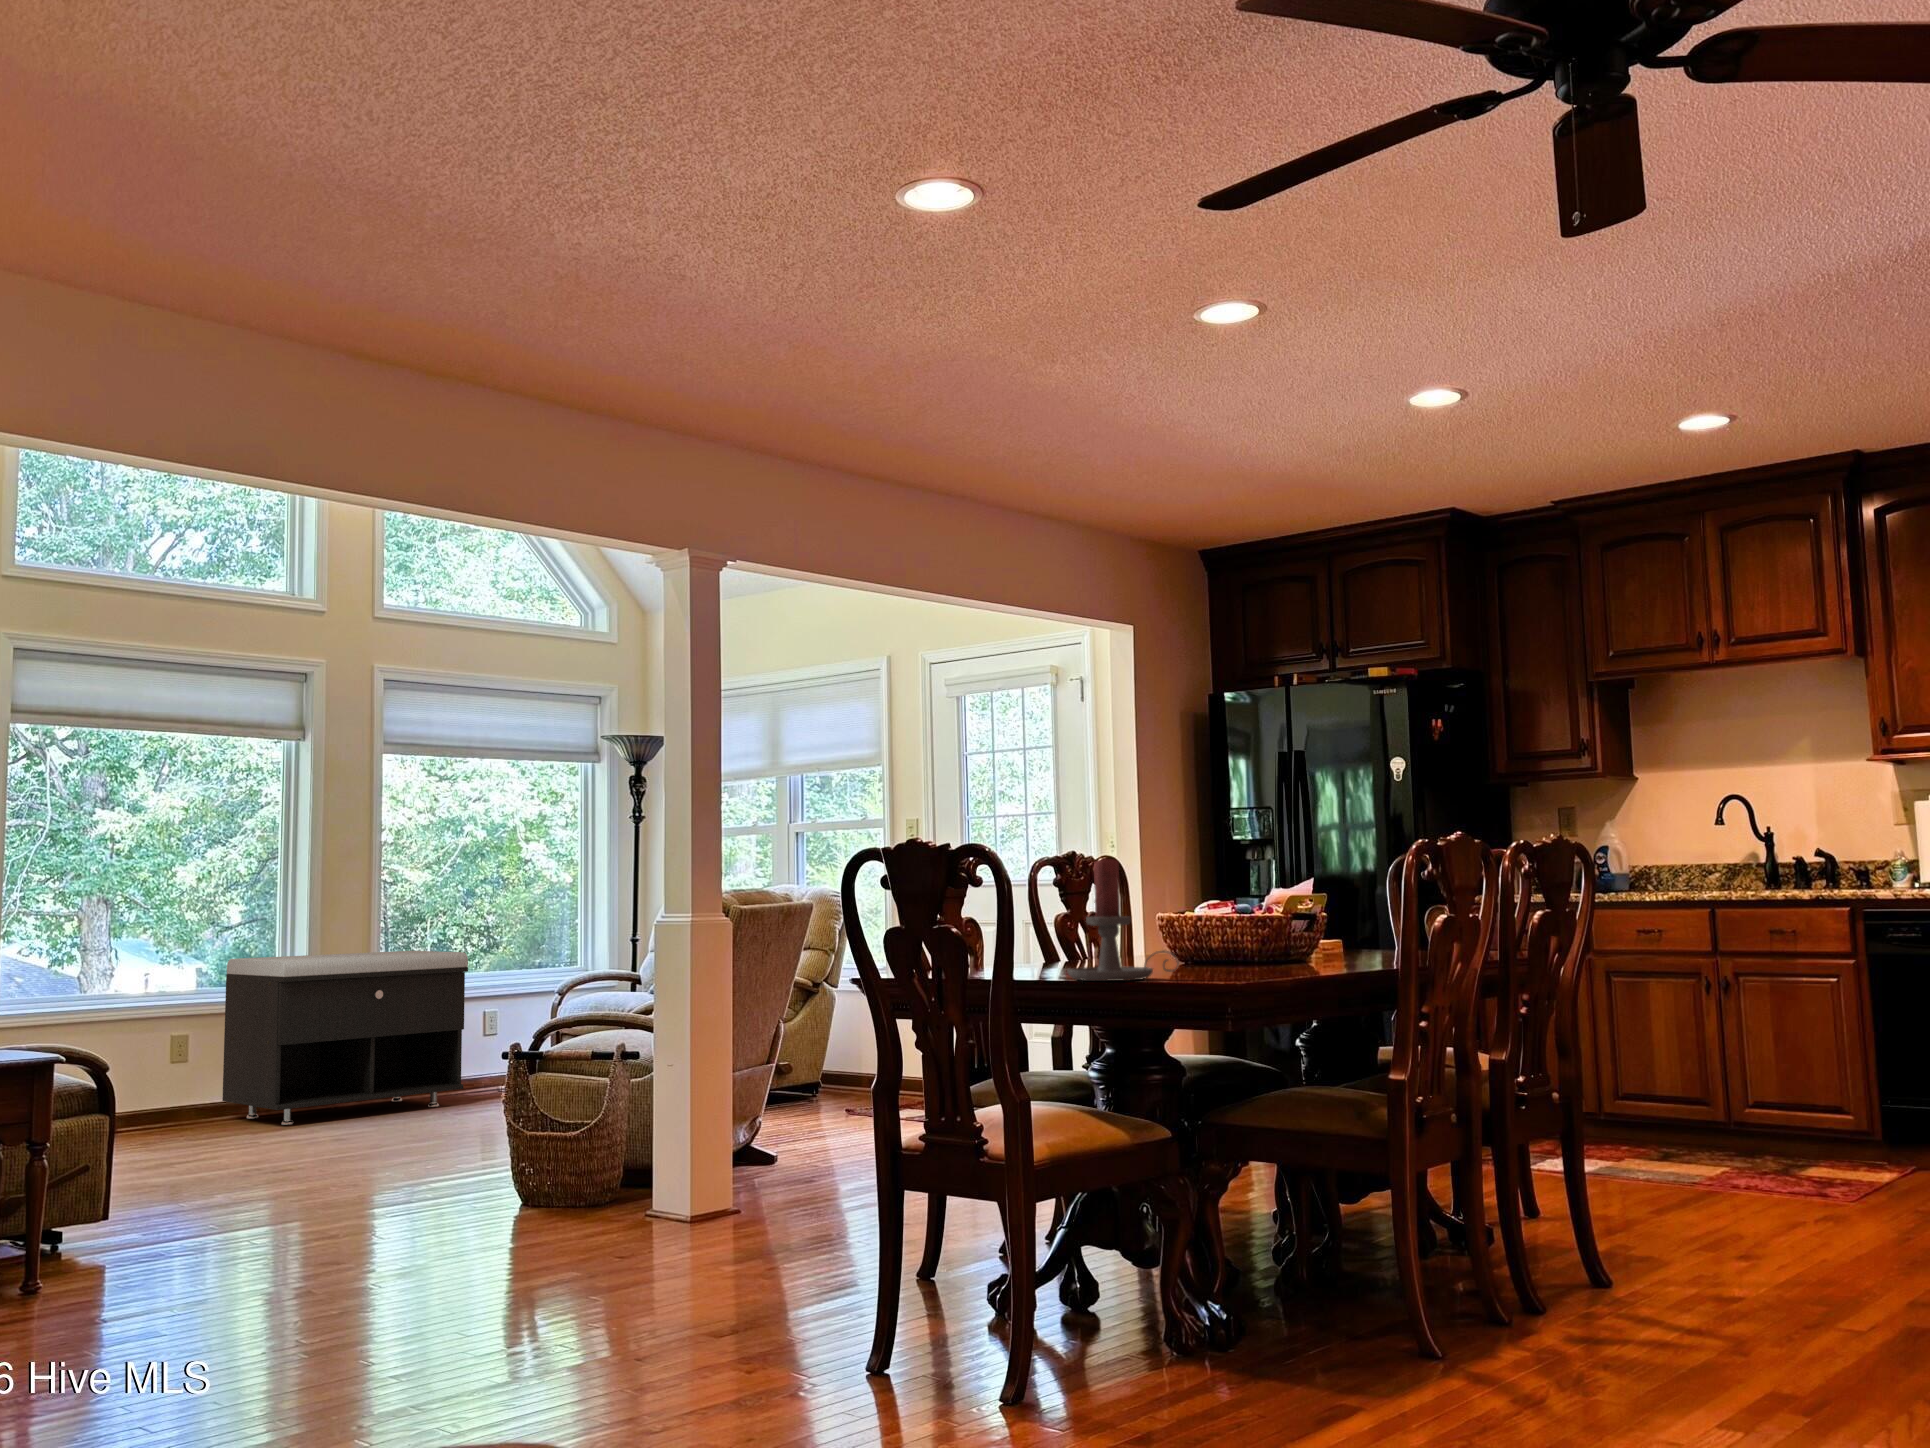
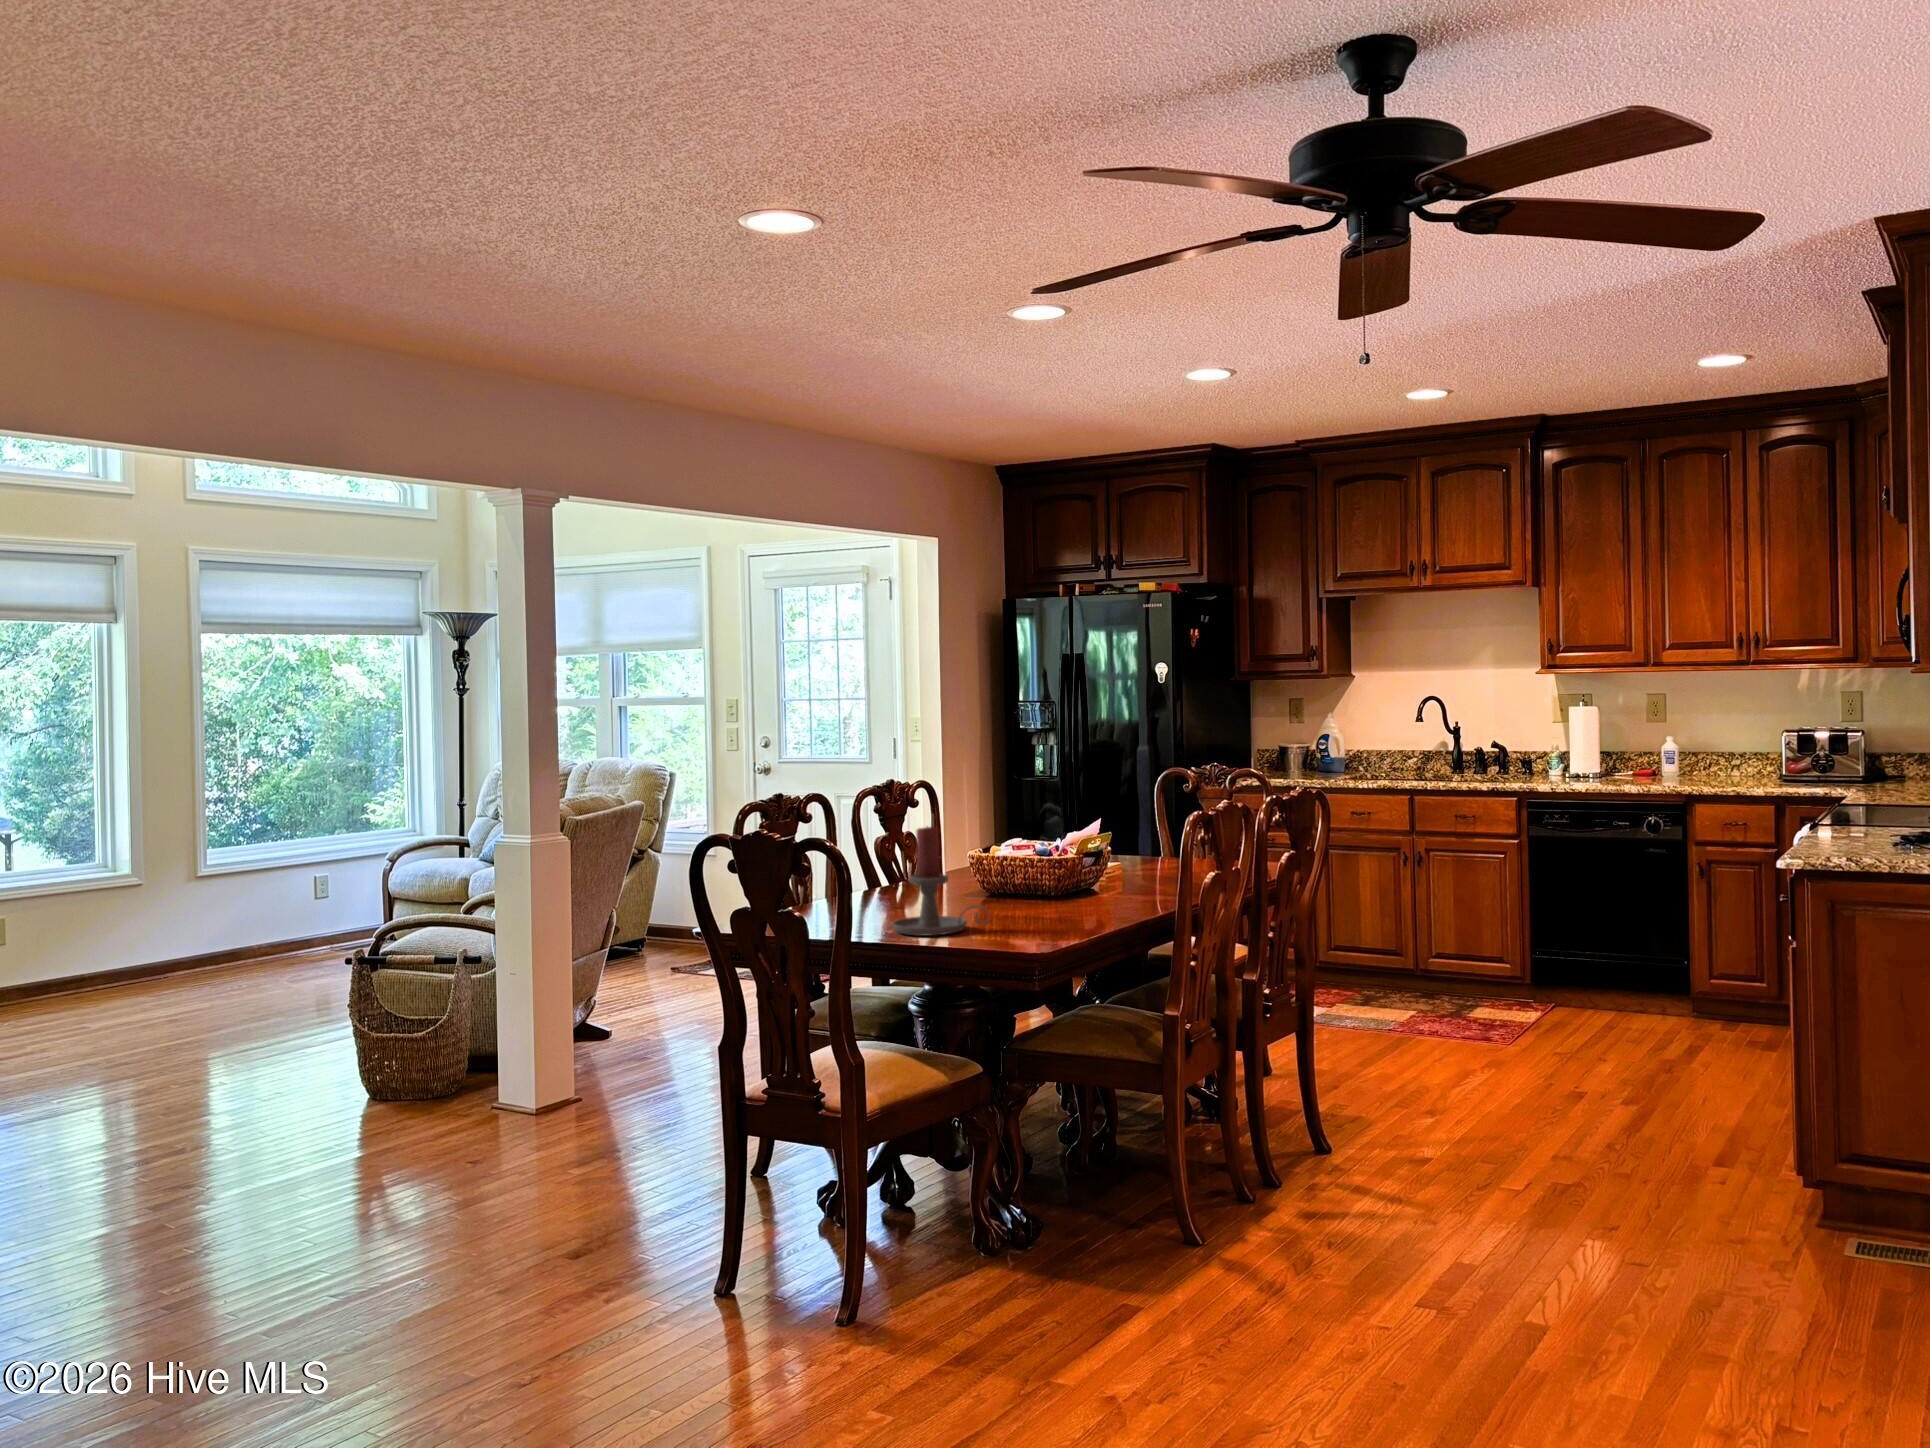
storage bench: present [222,951,468,1125] -> none [42,826,298,1005]

